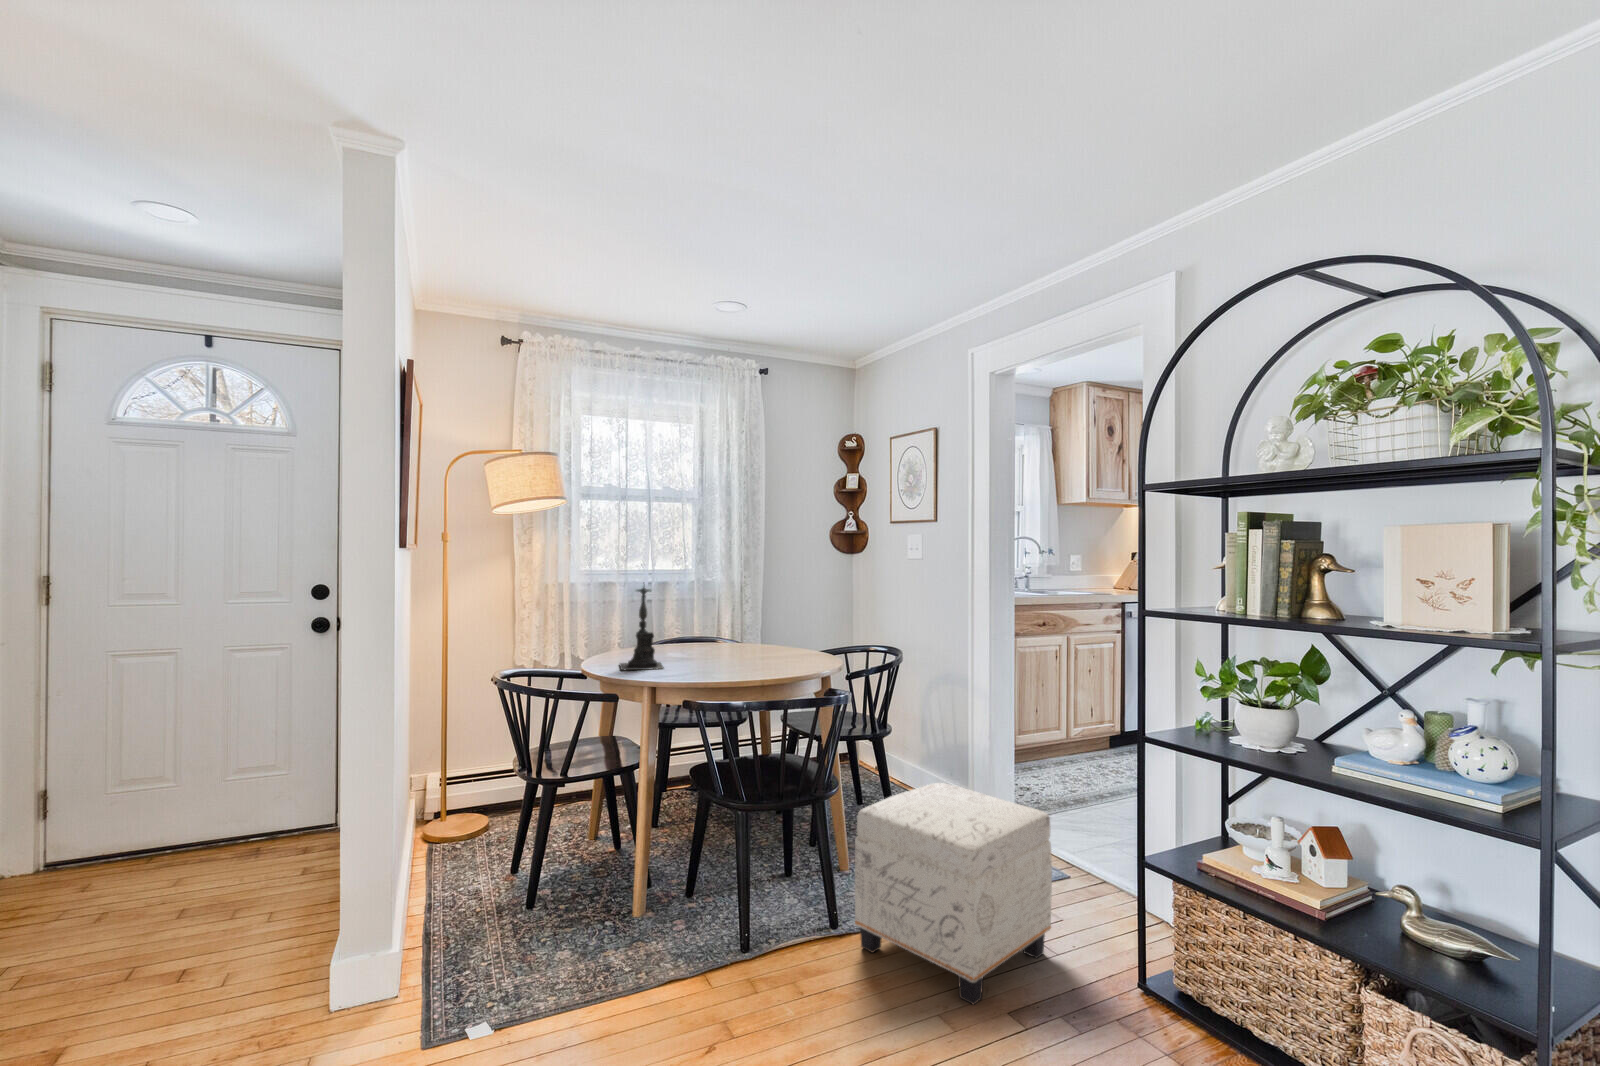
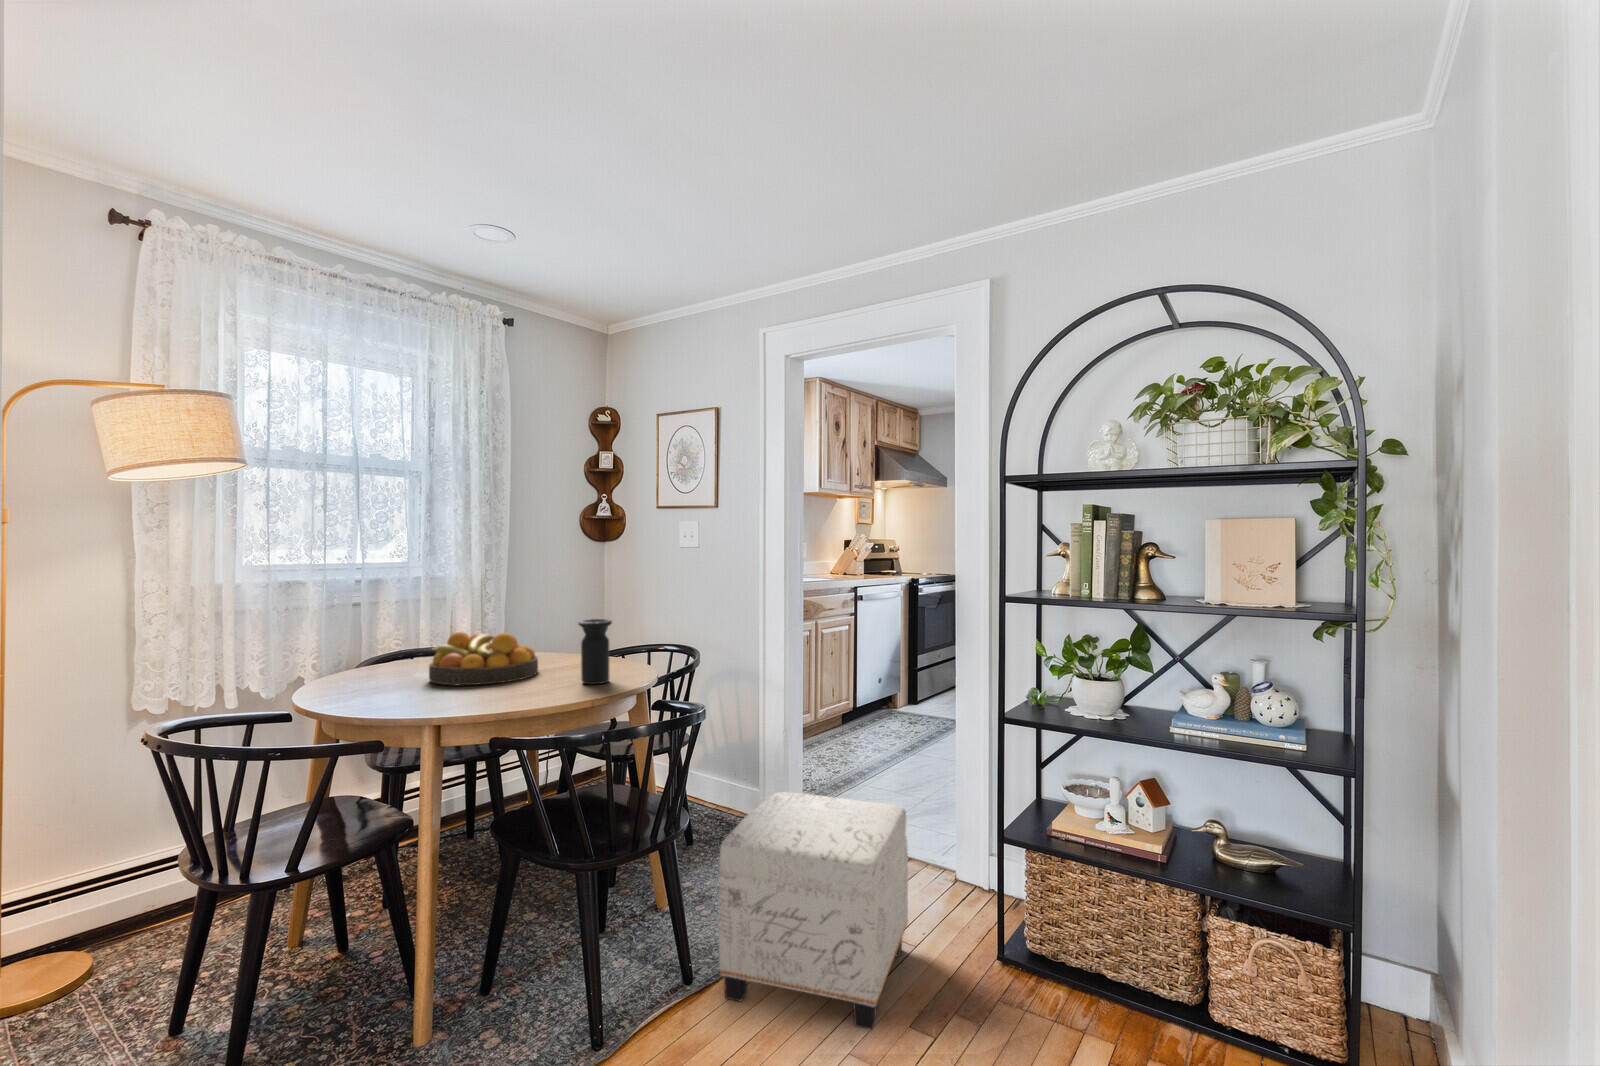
candle holder: present [620,587,664,670] -> none [354,584,431,713]
vase: none [777,613,804,667] -> present [579,619,612,684]
fruit bowl: none [677,618,760,660] -> present [429,632,538,685]

